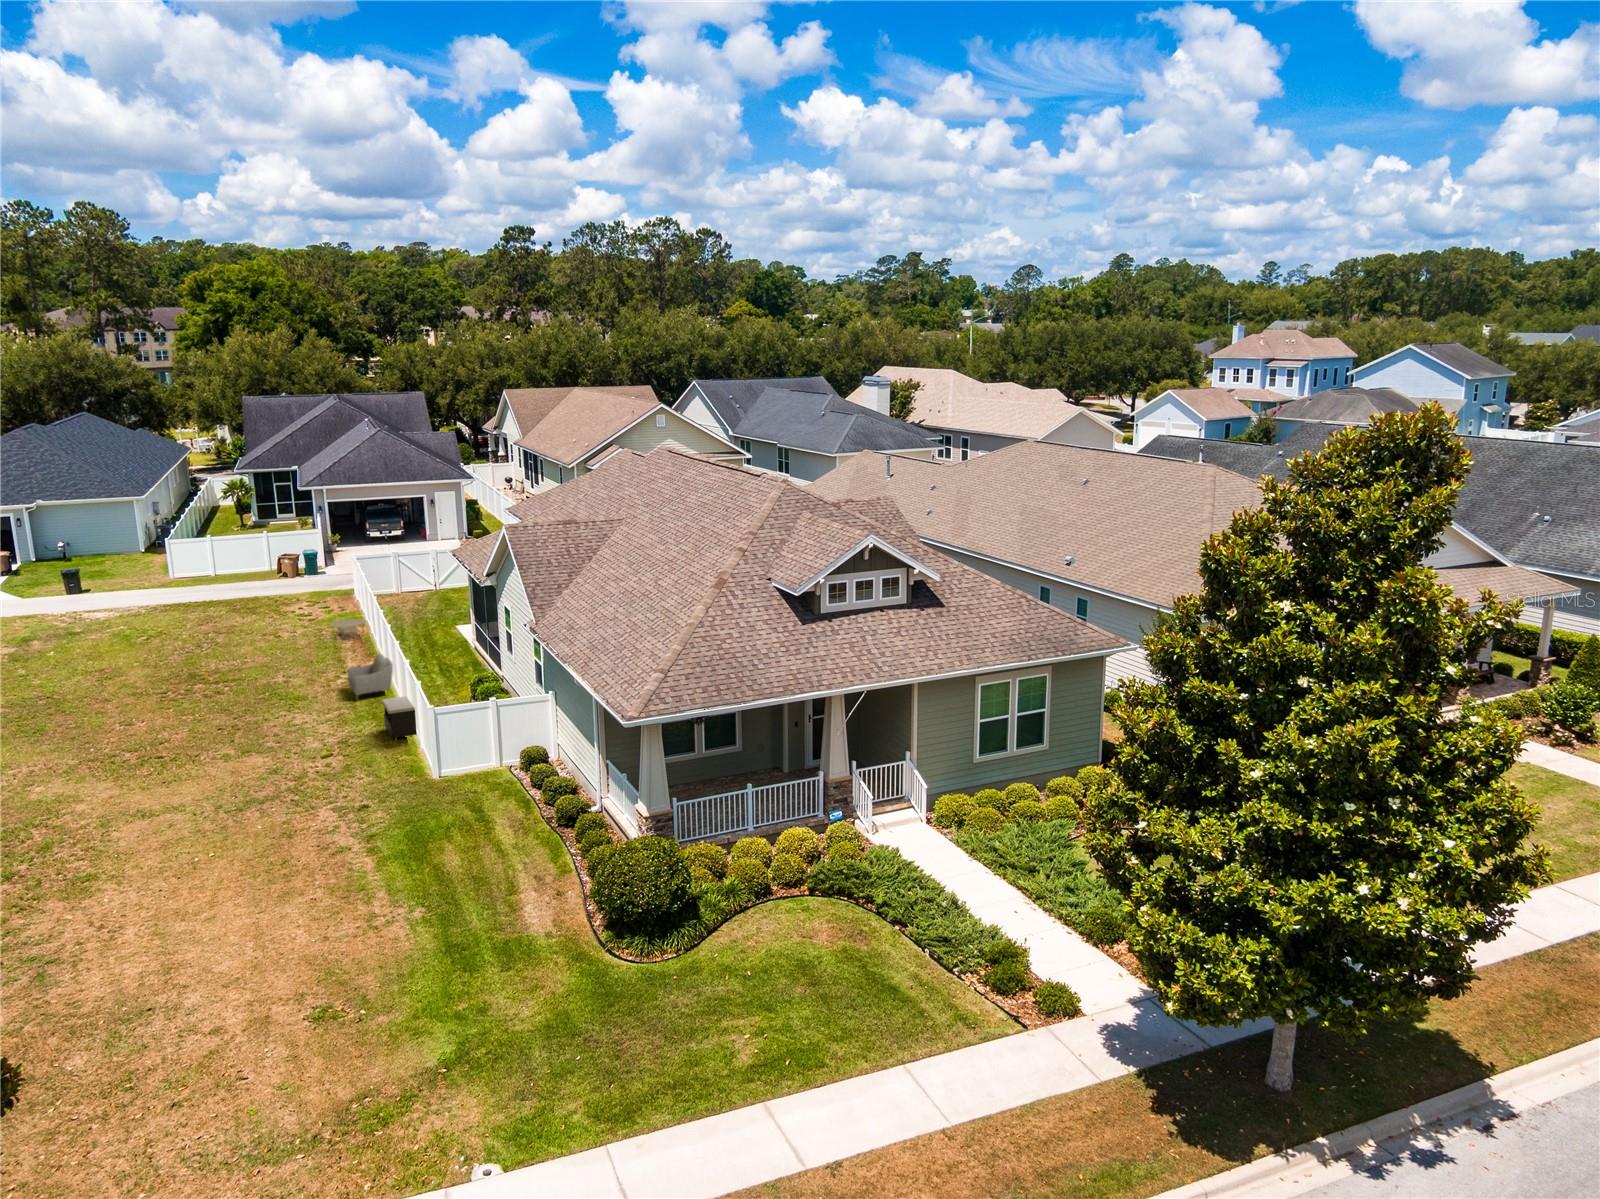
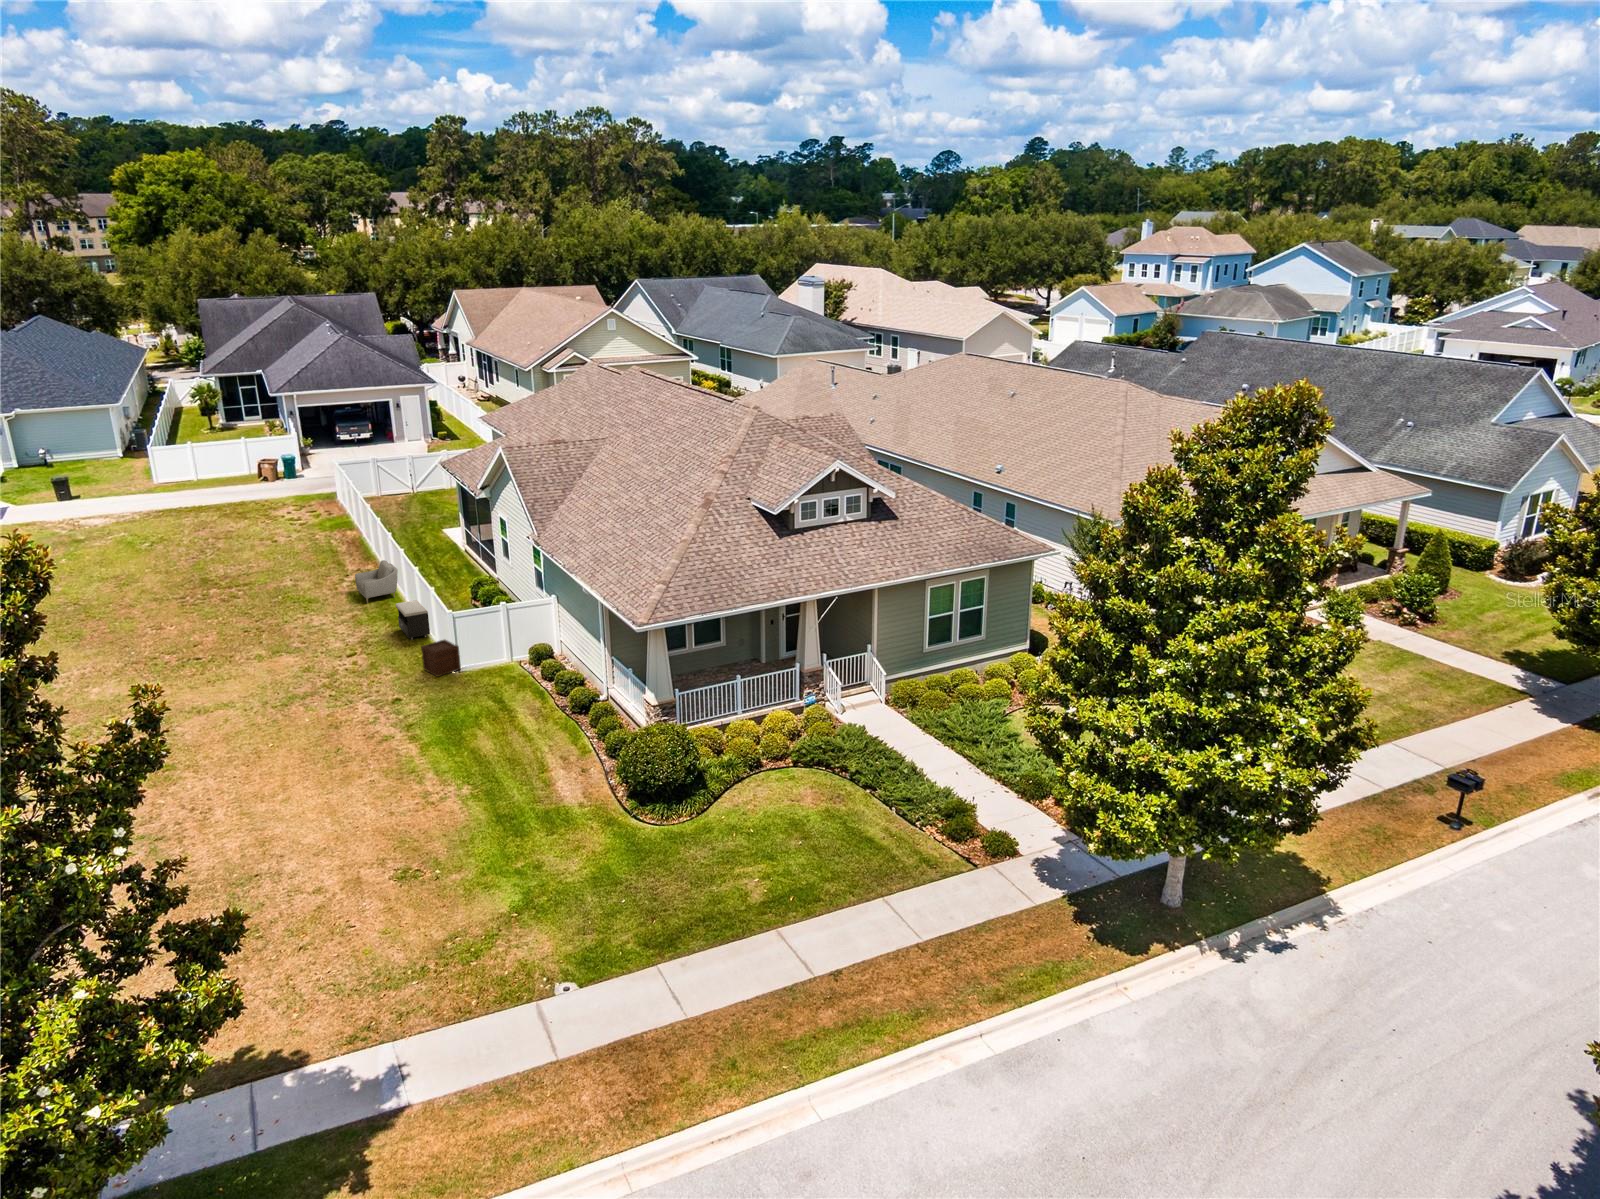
round table: present [330,619,366,640] -> none [324,524,359,545]
wooden crate: none [398,739,442,781] -> present [421,640,461,677]

